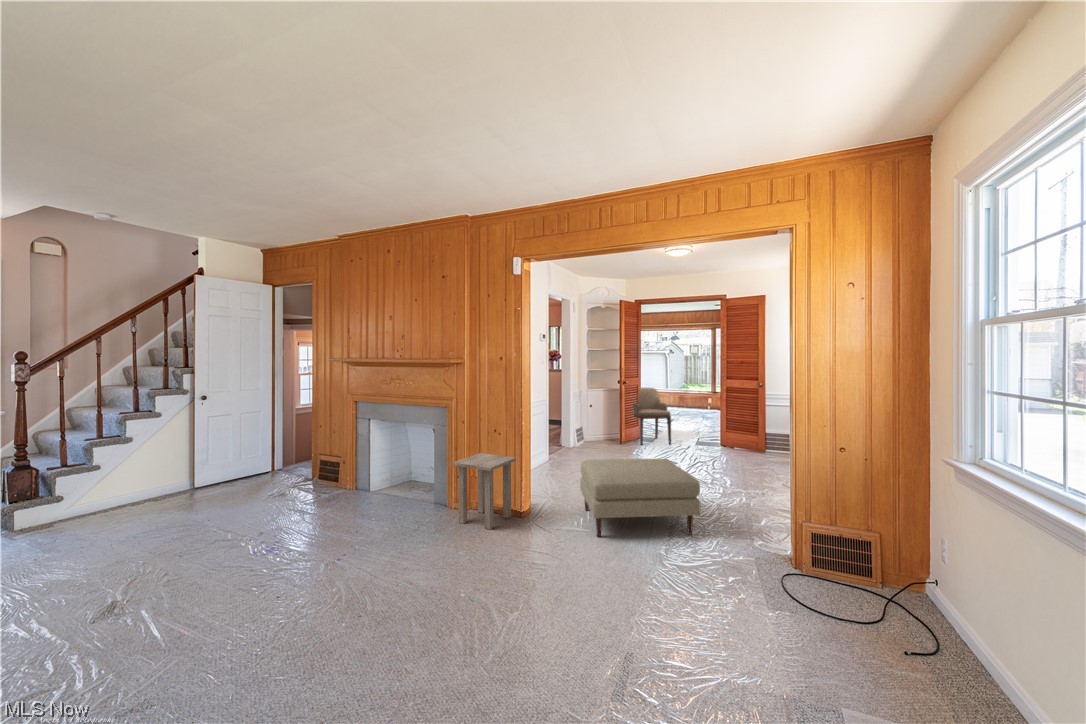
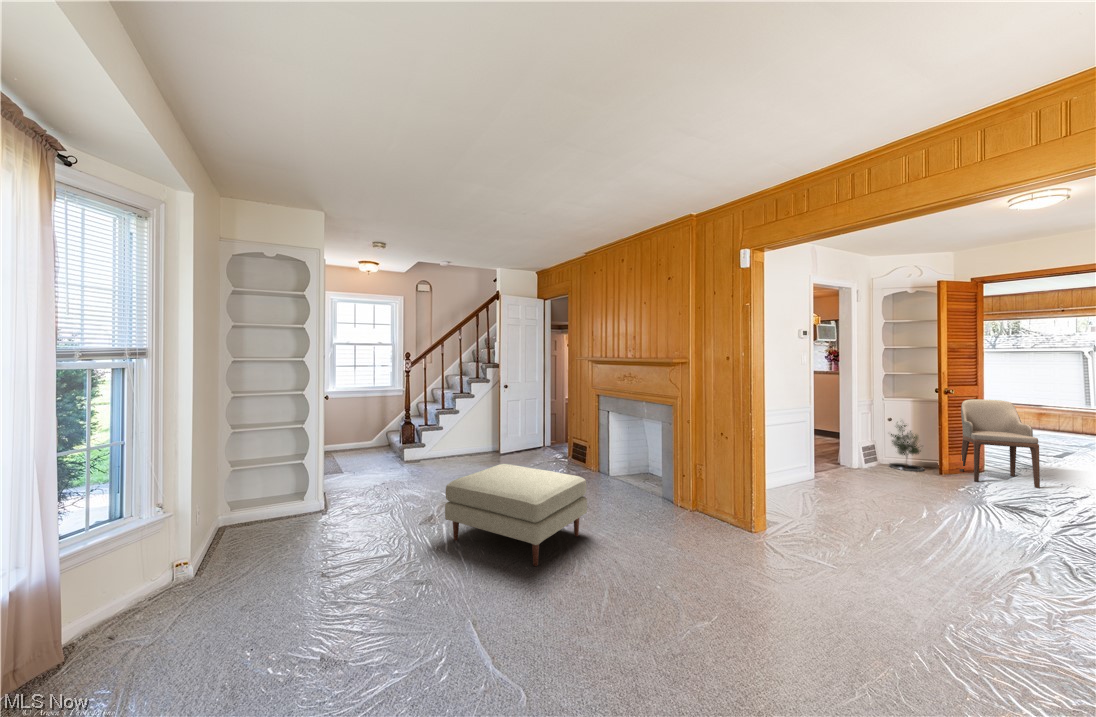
potted tree: none [591,404,612,443] -> present [889,425,923,471]
side table: present [453,453,516,530] -> none [670,455,741,535]
ottoman: present [580,459,700,537] -> present [445,464,587,566]

